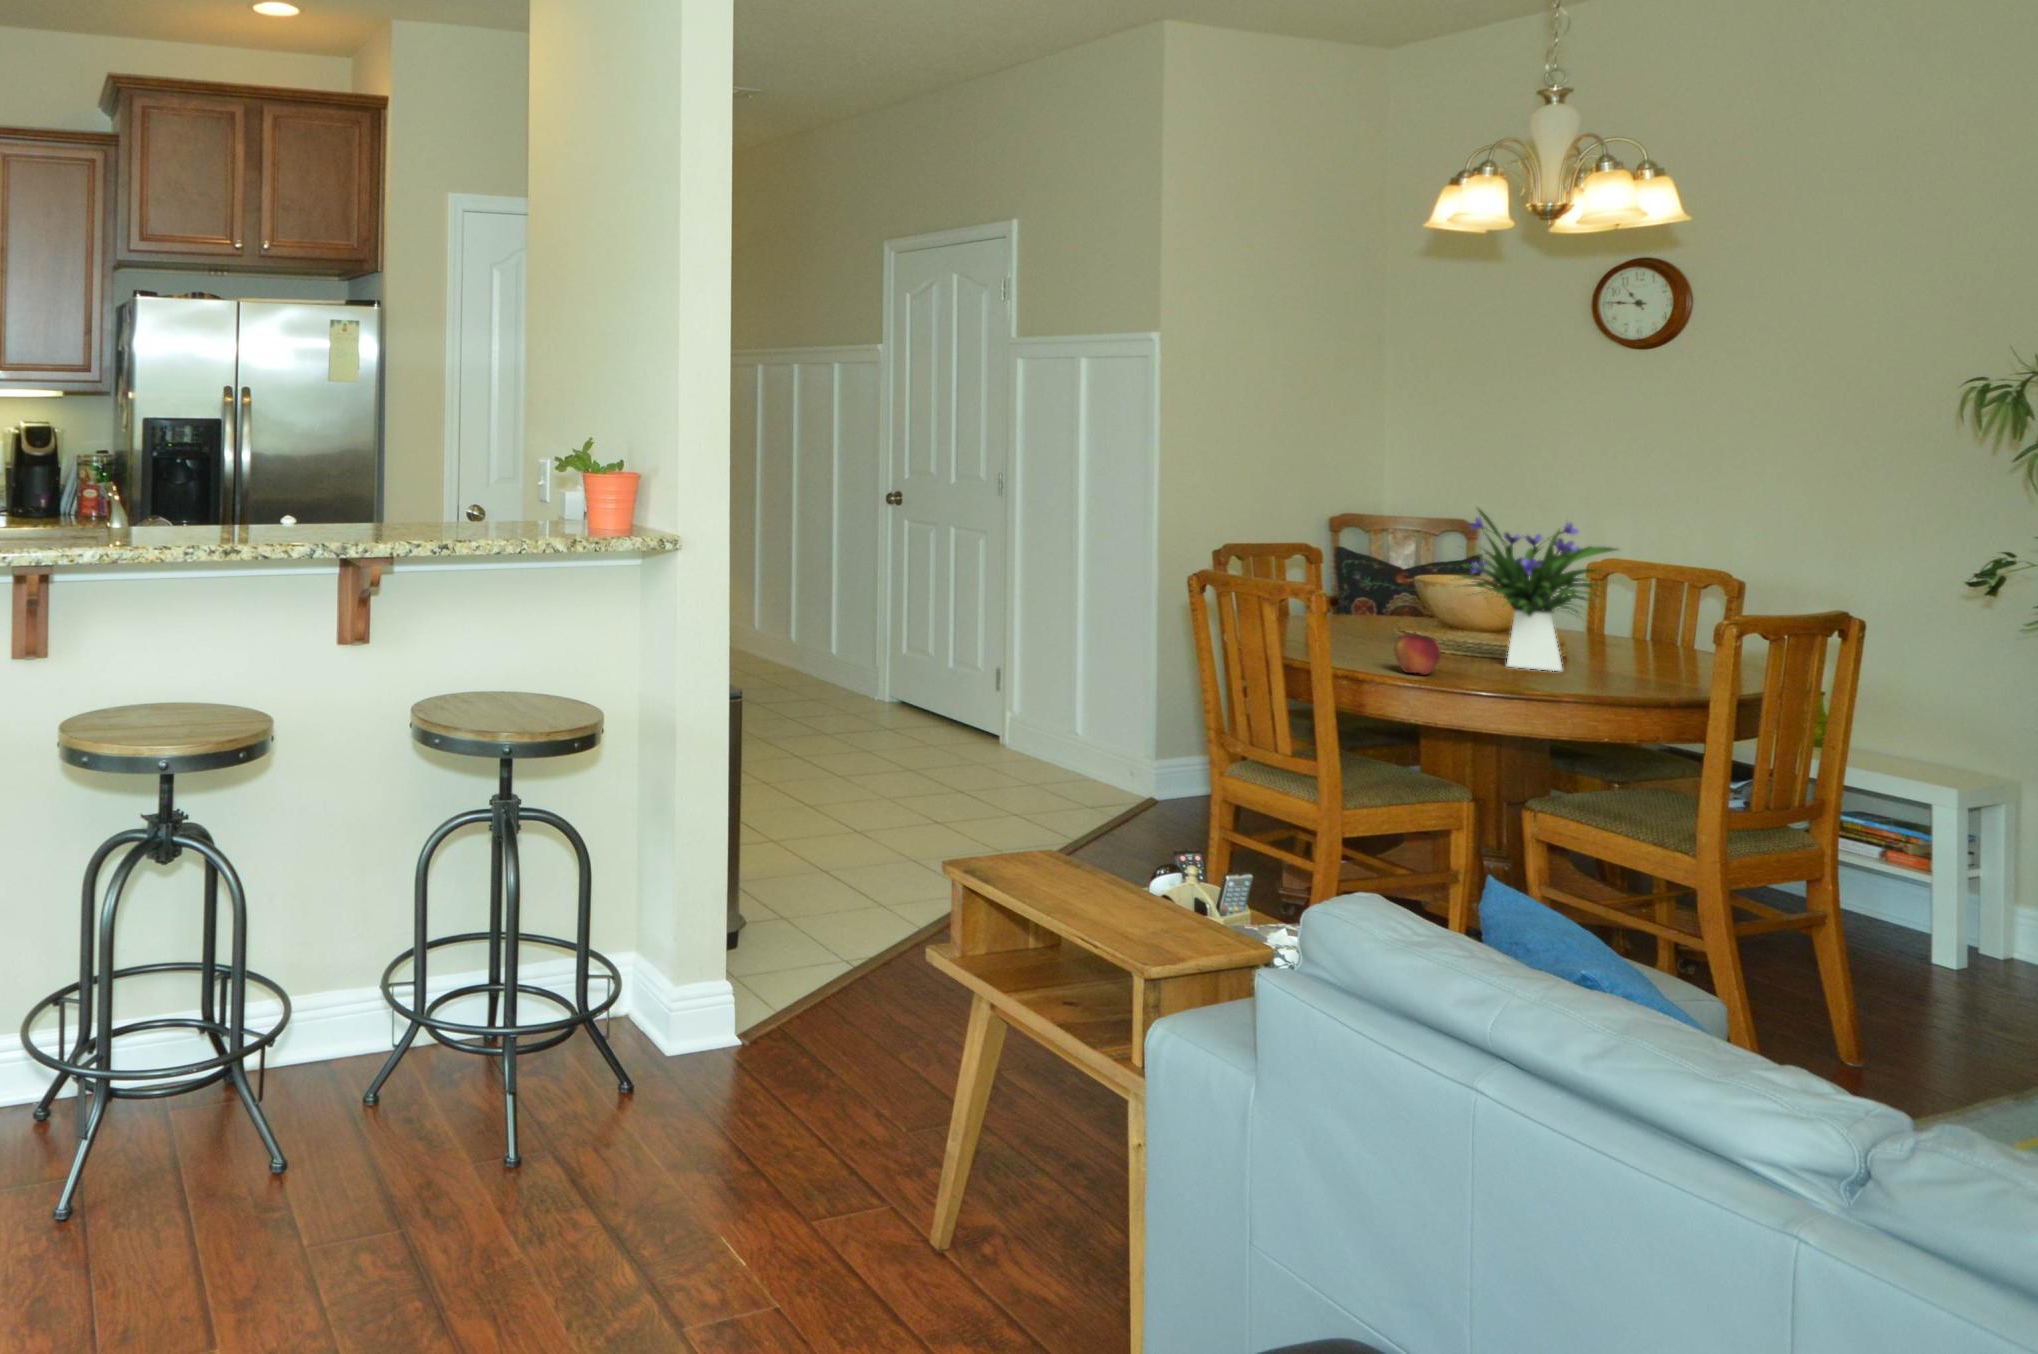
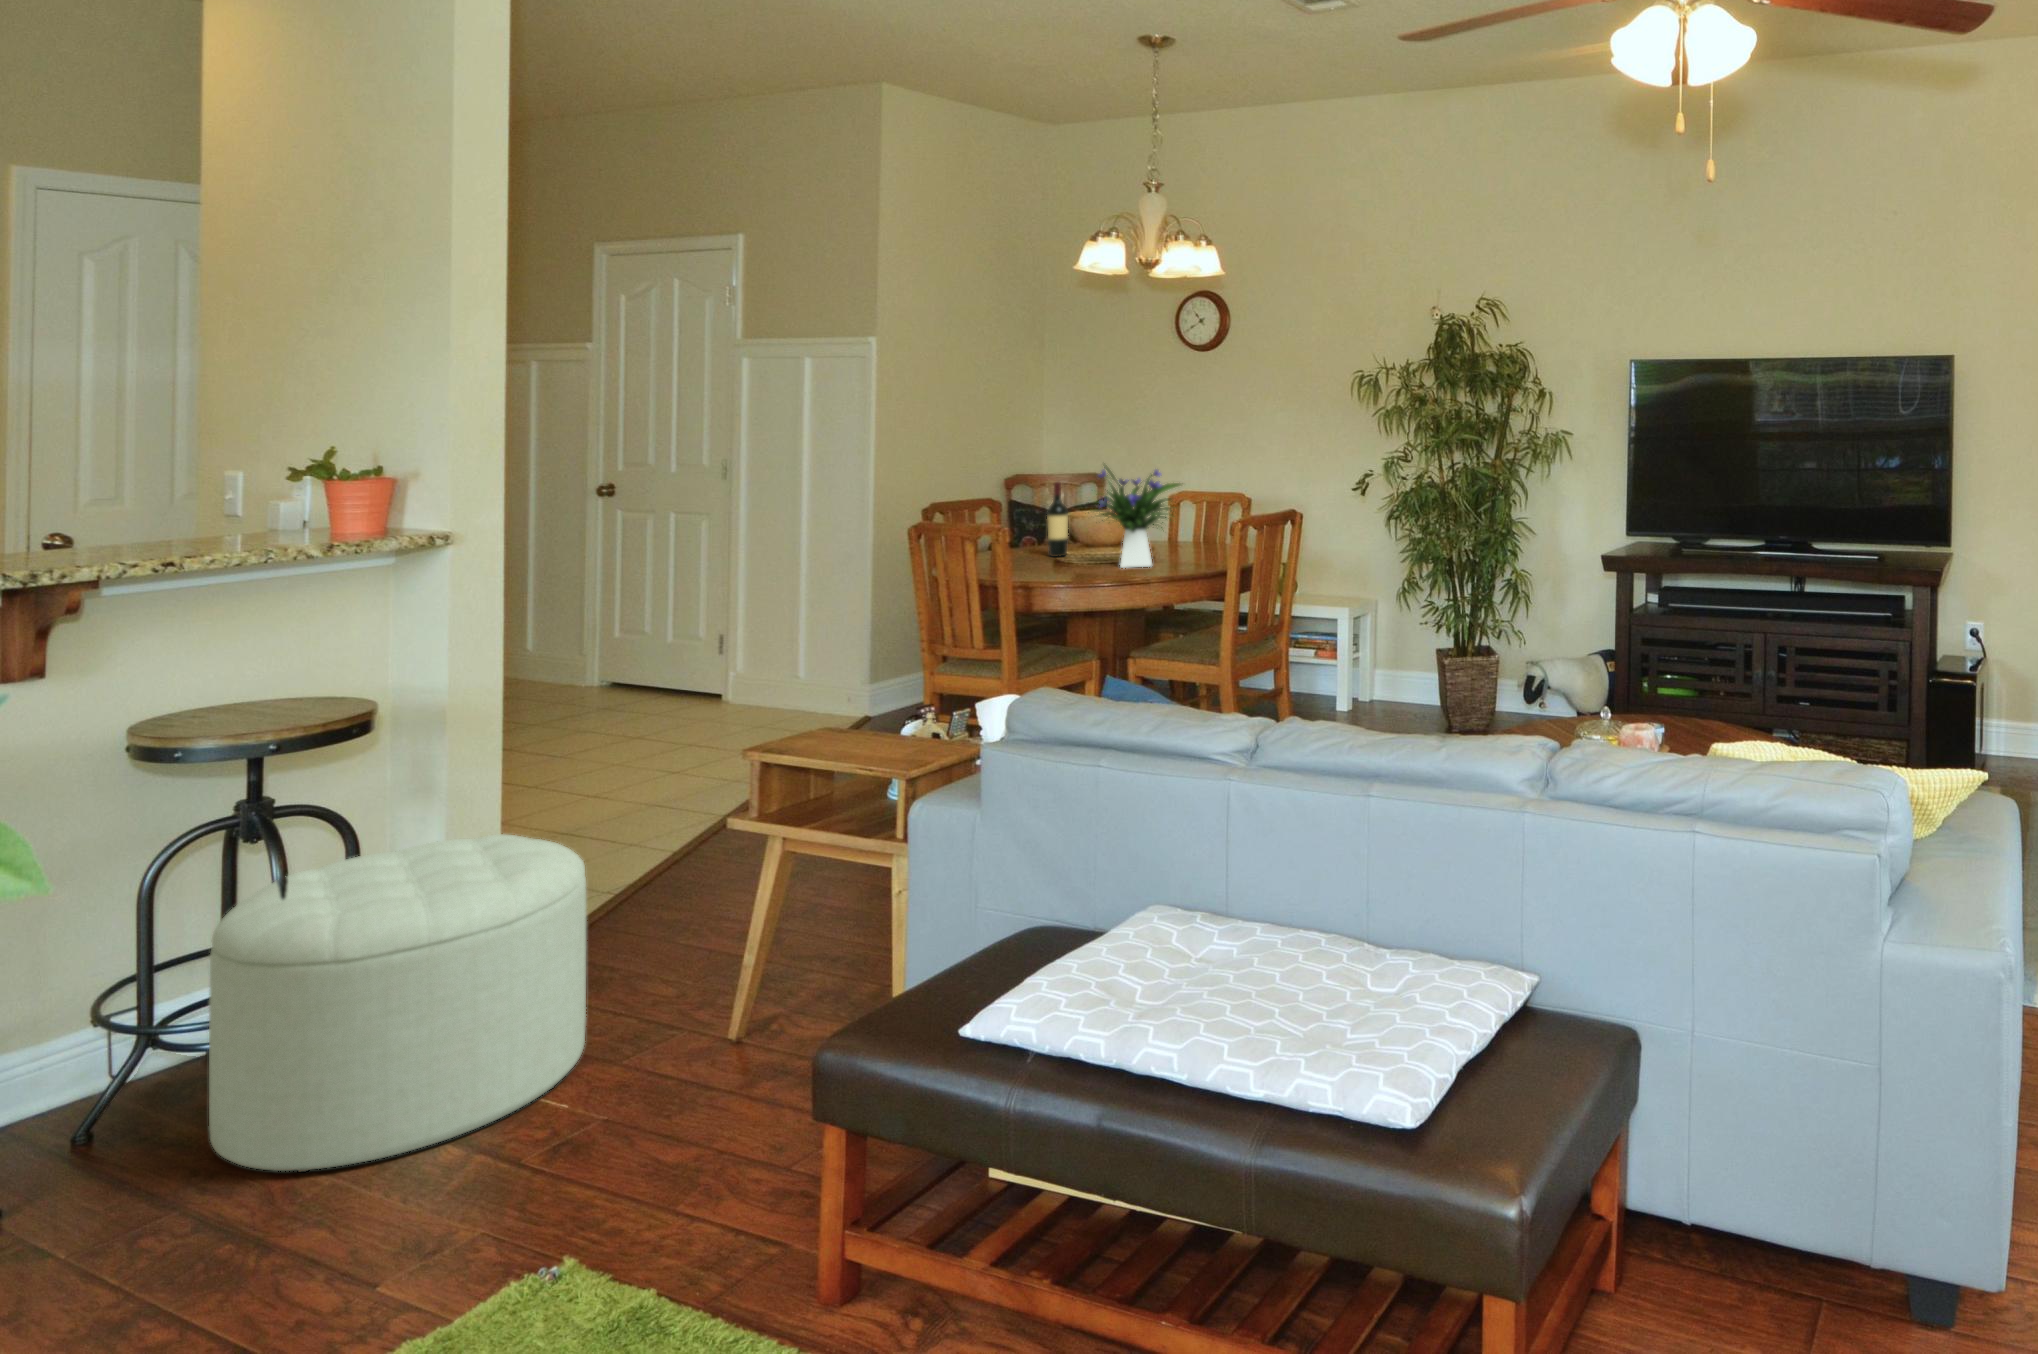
wine bottle: none [1391,530,1422,636] -> present [1047,482,1068,557]
fruit: present [1395,632,1441,675] -> none [1051,550,1080,579]
ottoman: none [446,881,777,1252] -> present [209,834,586,1173]

